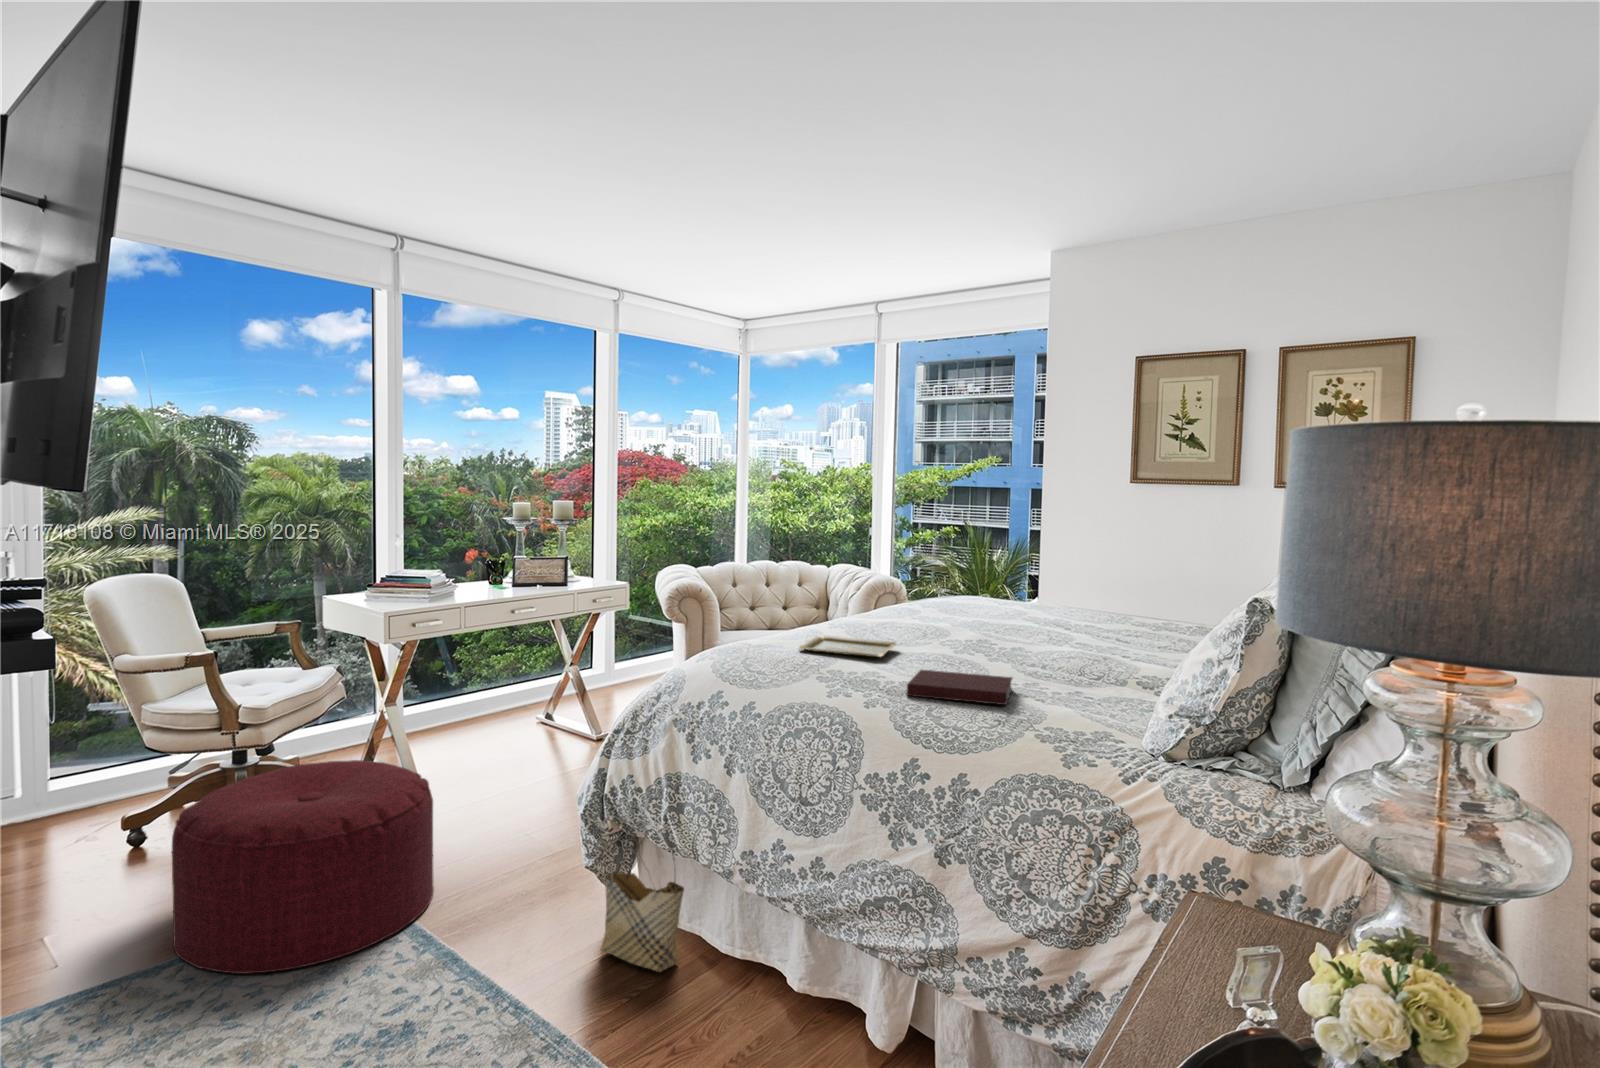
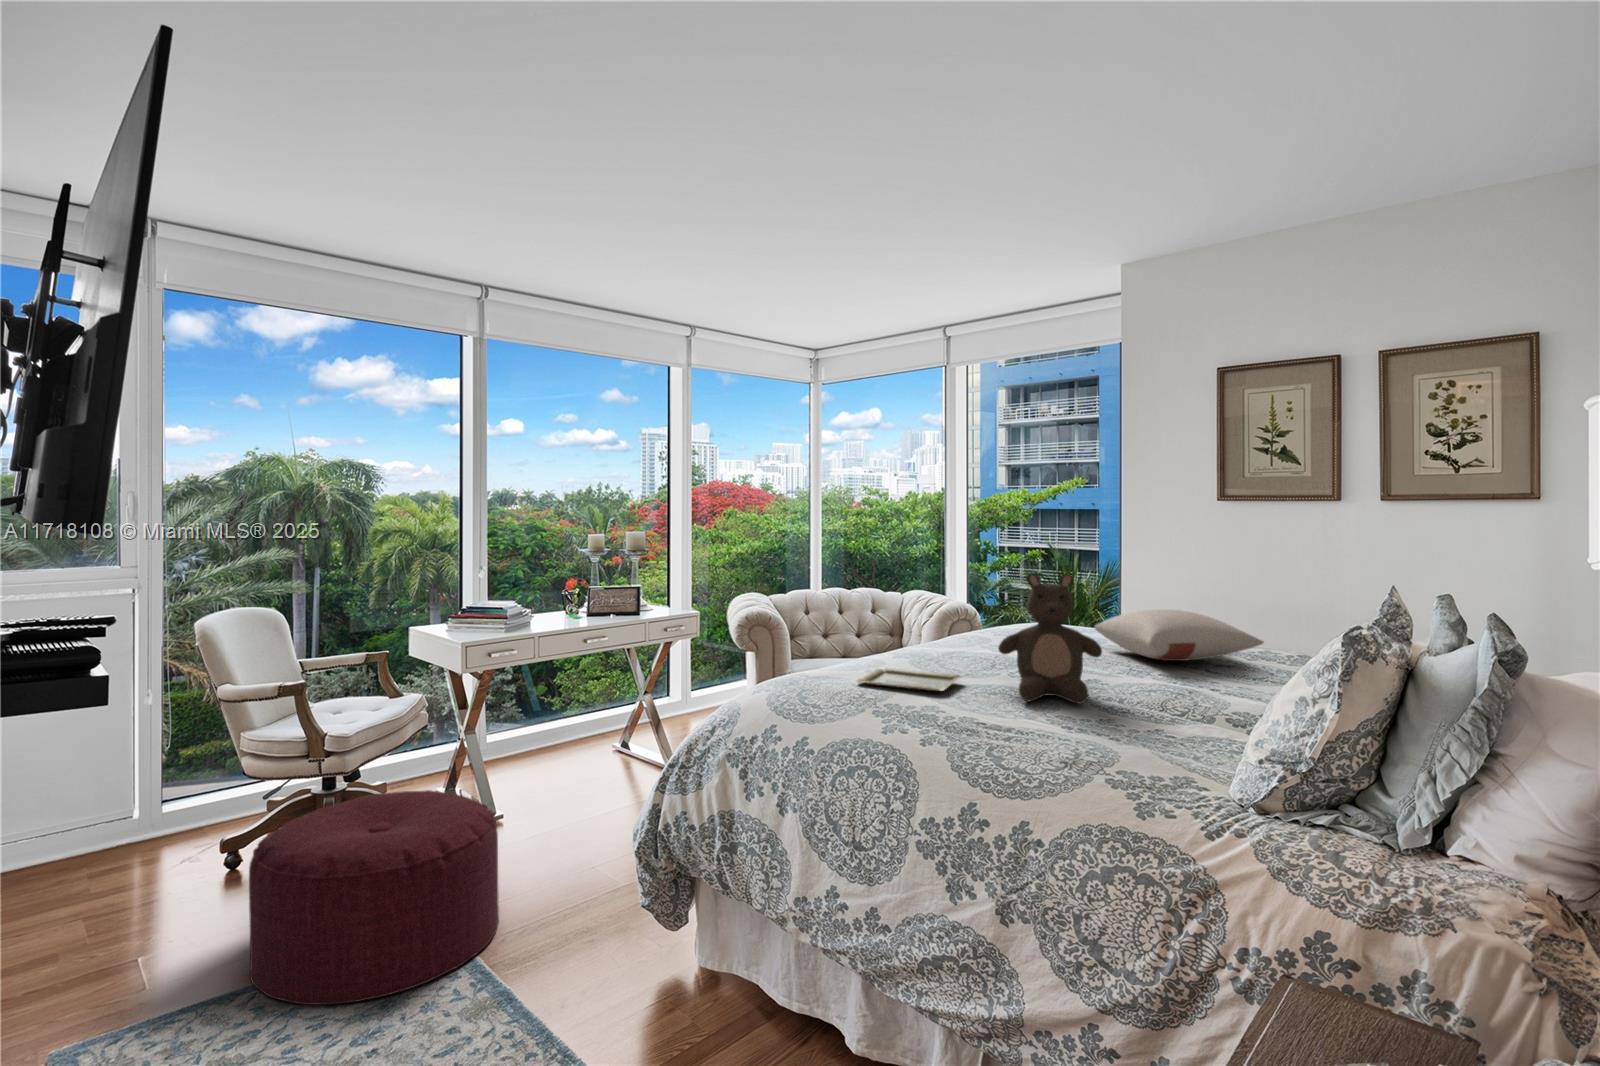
stuffed bear: none [932,546,1028,668] -> present [998,573,1102,704]
pillow: none [1016,583,1169,630] -> present [1095,609,1264,661]
notebook: present [907,670,1012,705] -> none [966,706,1084,747]
woven basket: present [601,838,684,972] -> none [655,872,739,1022]

